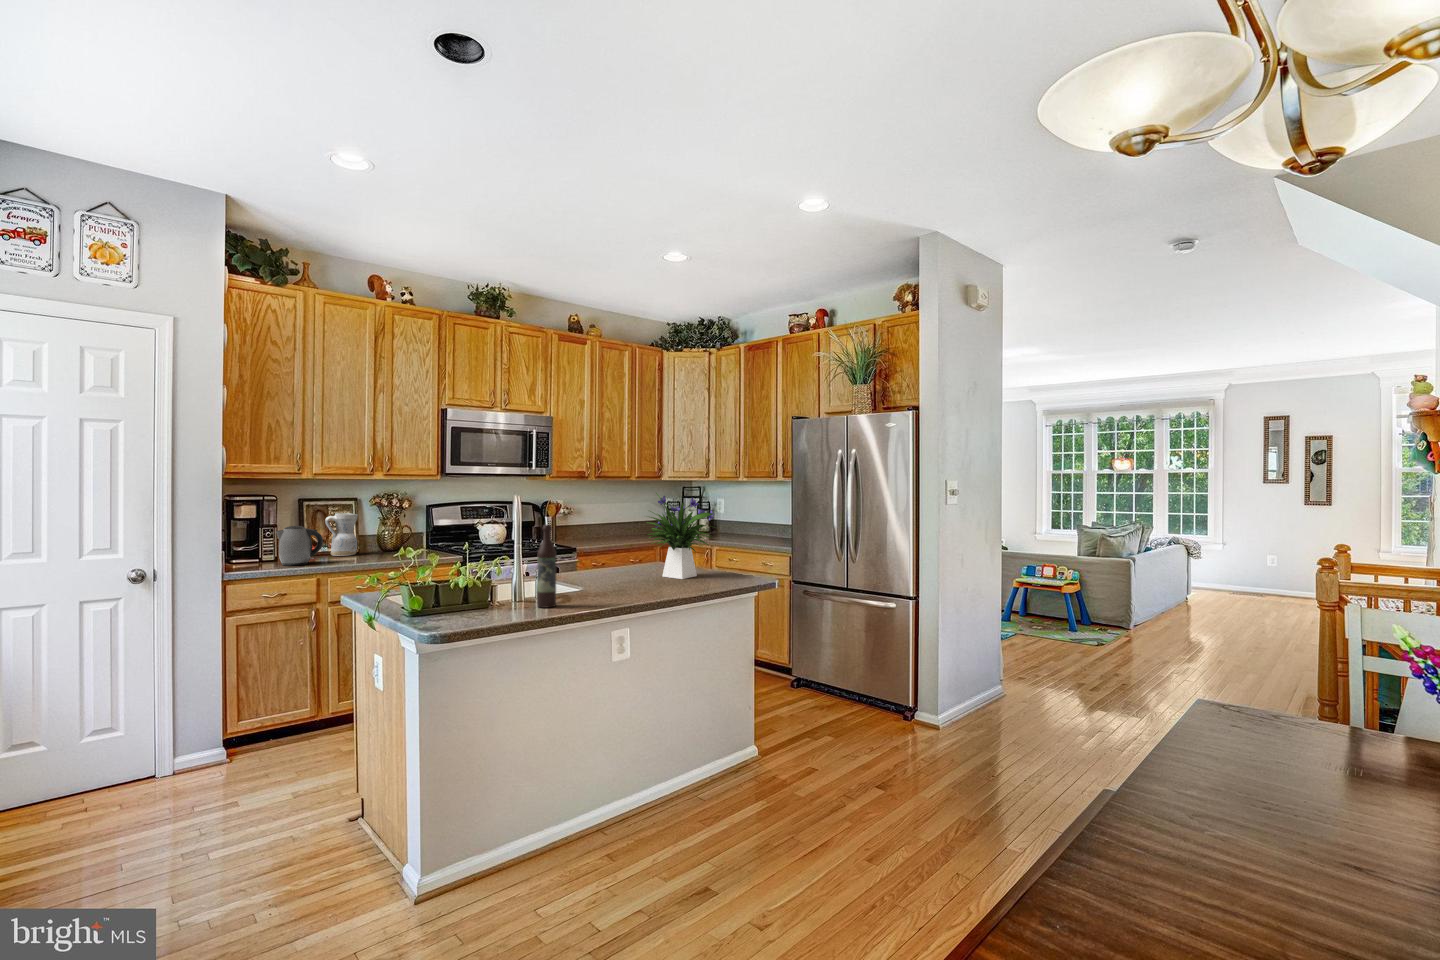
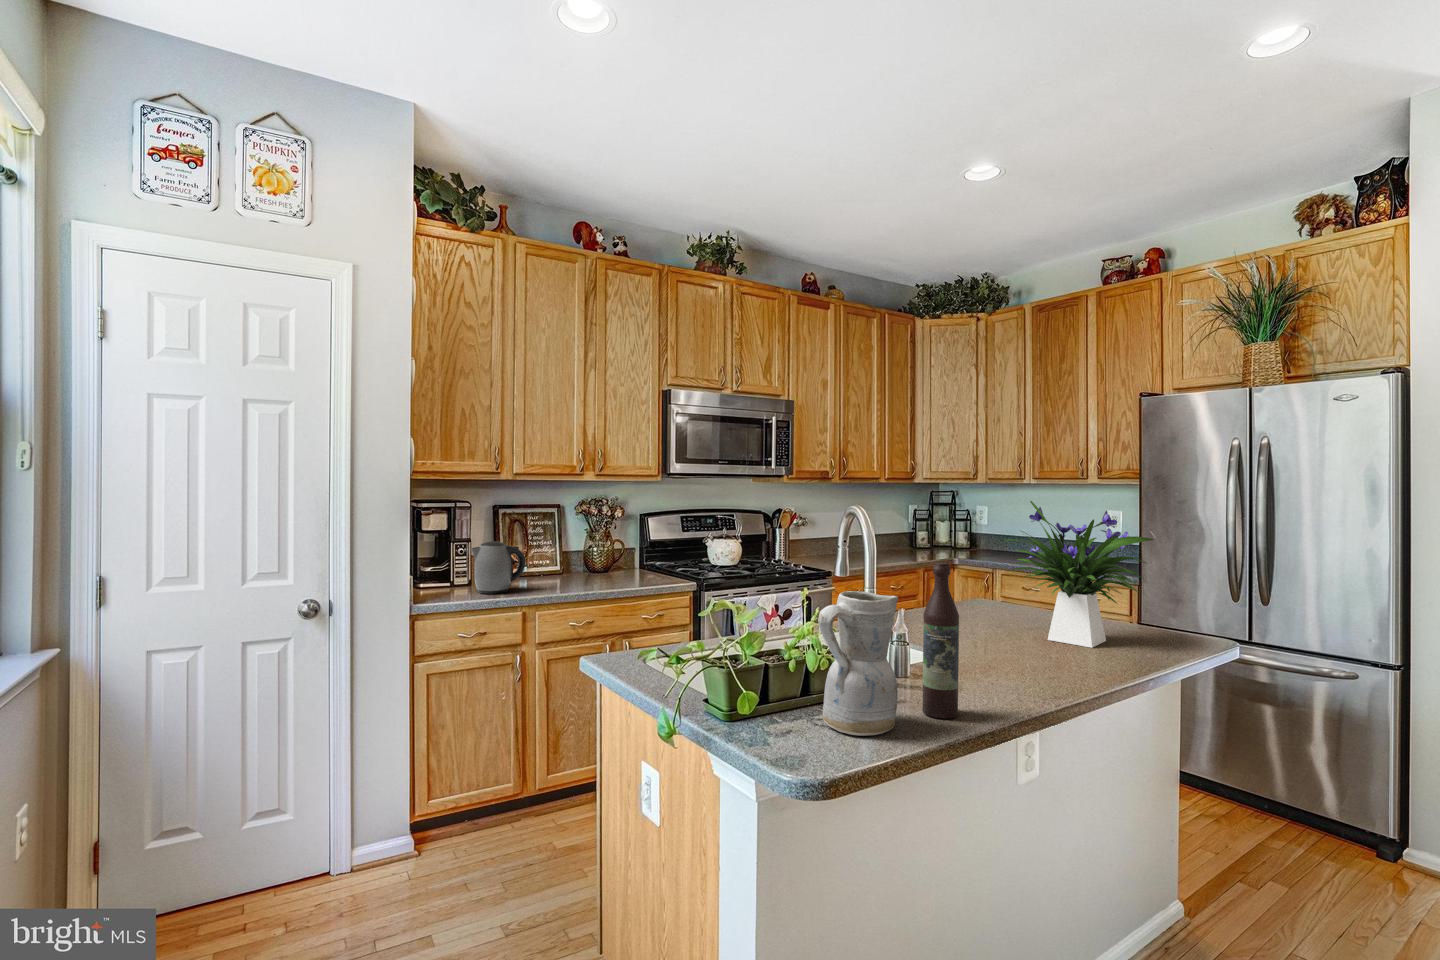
ceramic pitcher: present [325,513,358,556] -> present [819,591,898,736]

